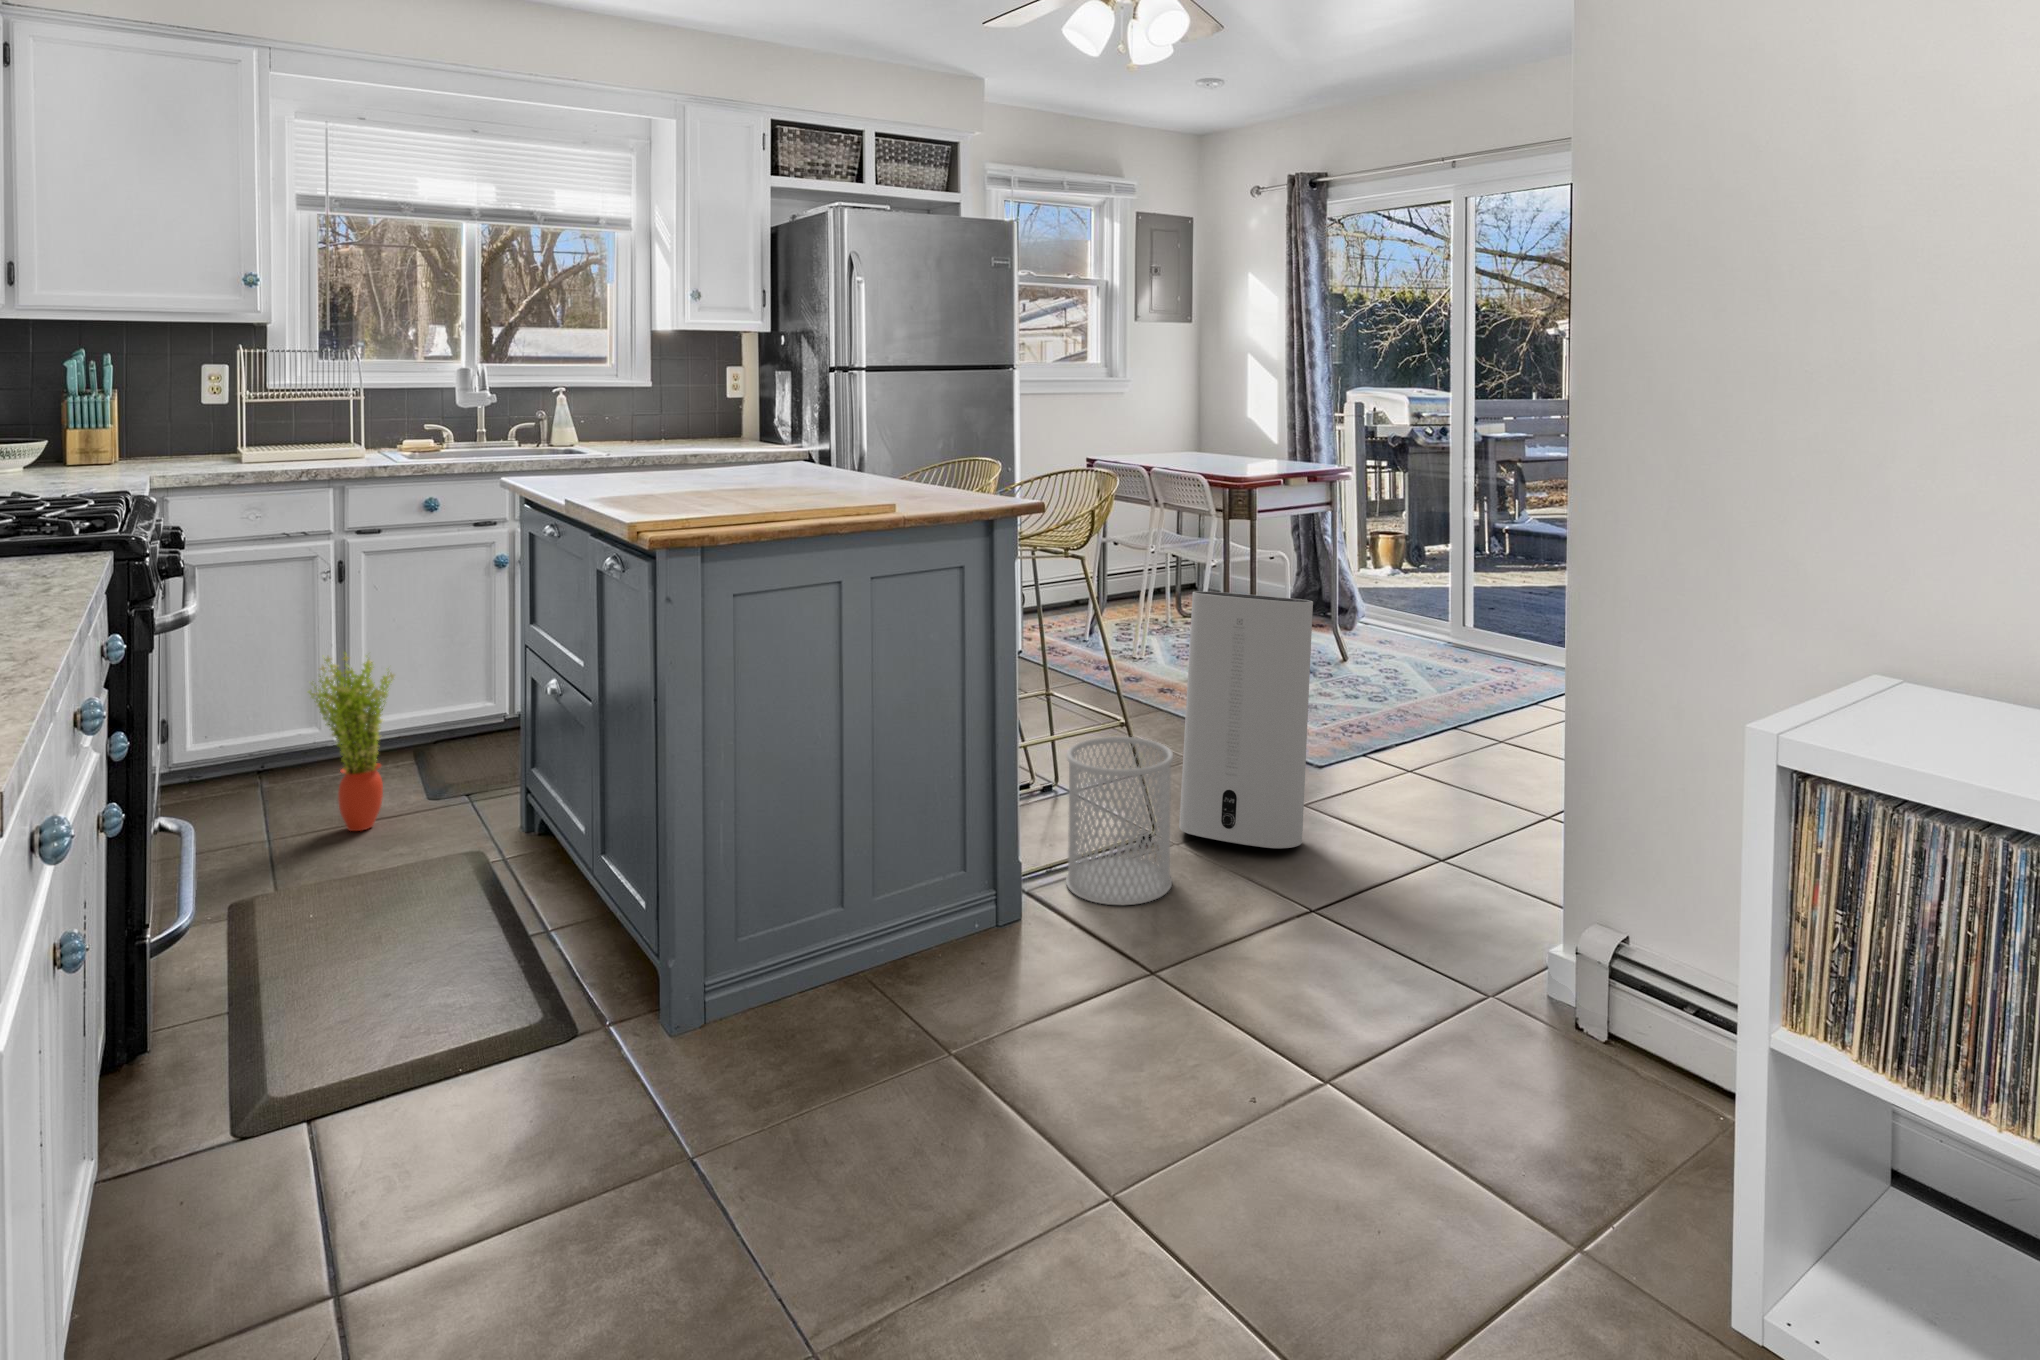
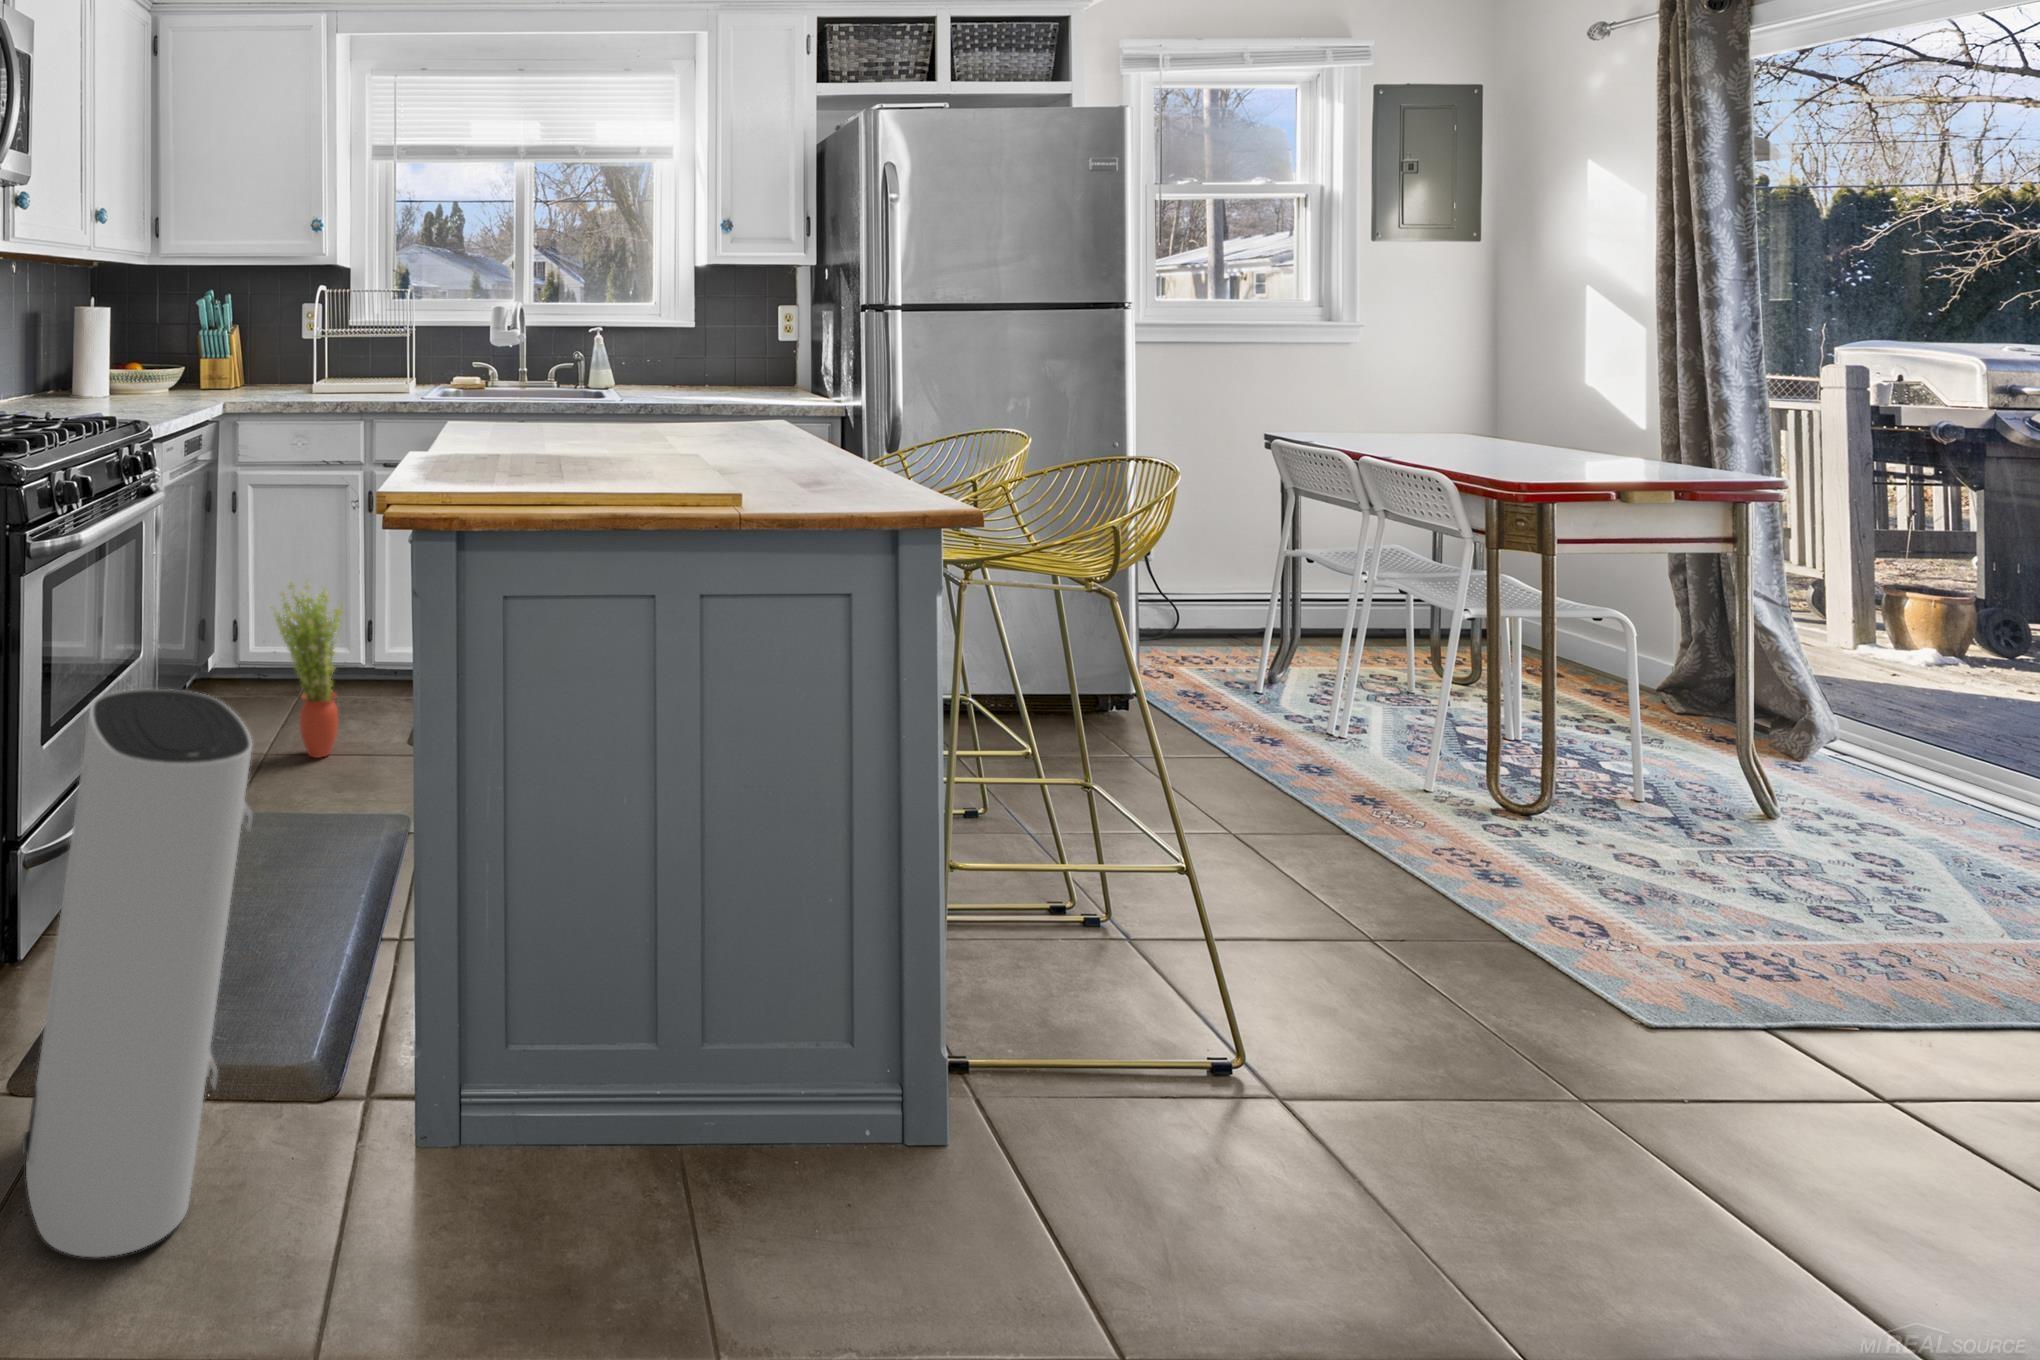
air purifier: present [1179,591,1313,848] -> present [22,689,253,1257]
wastebasket: present [1066,737,1173,905] -> none [1007,903,1219,1244]

